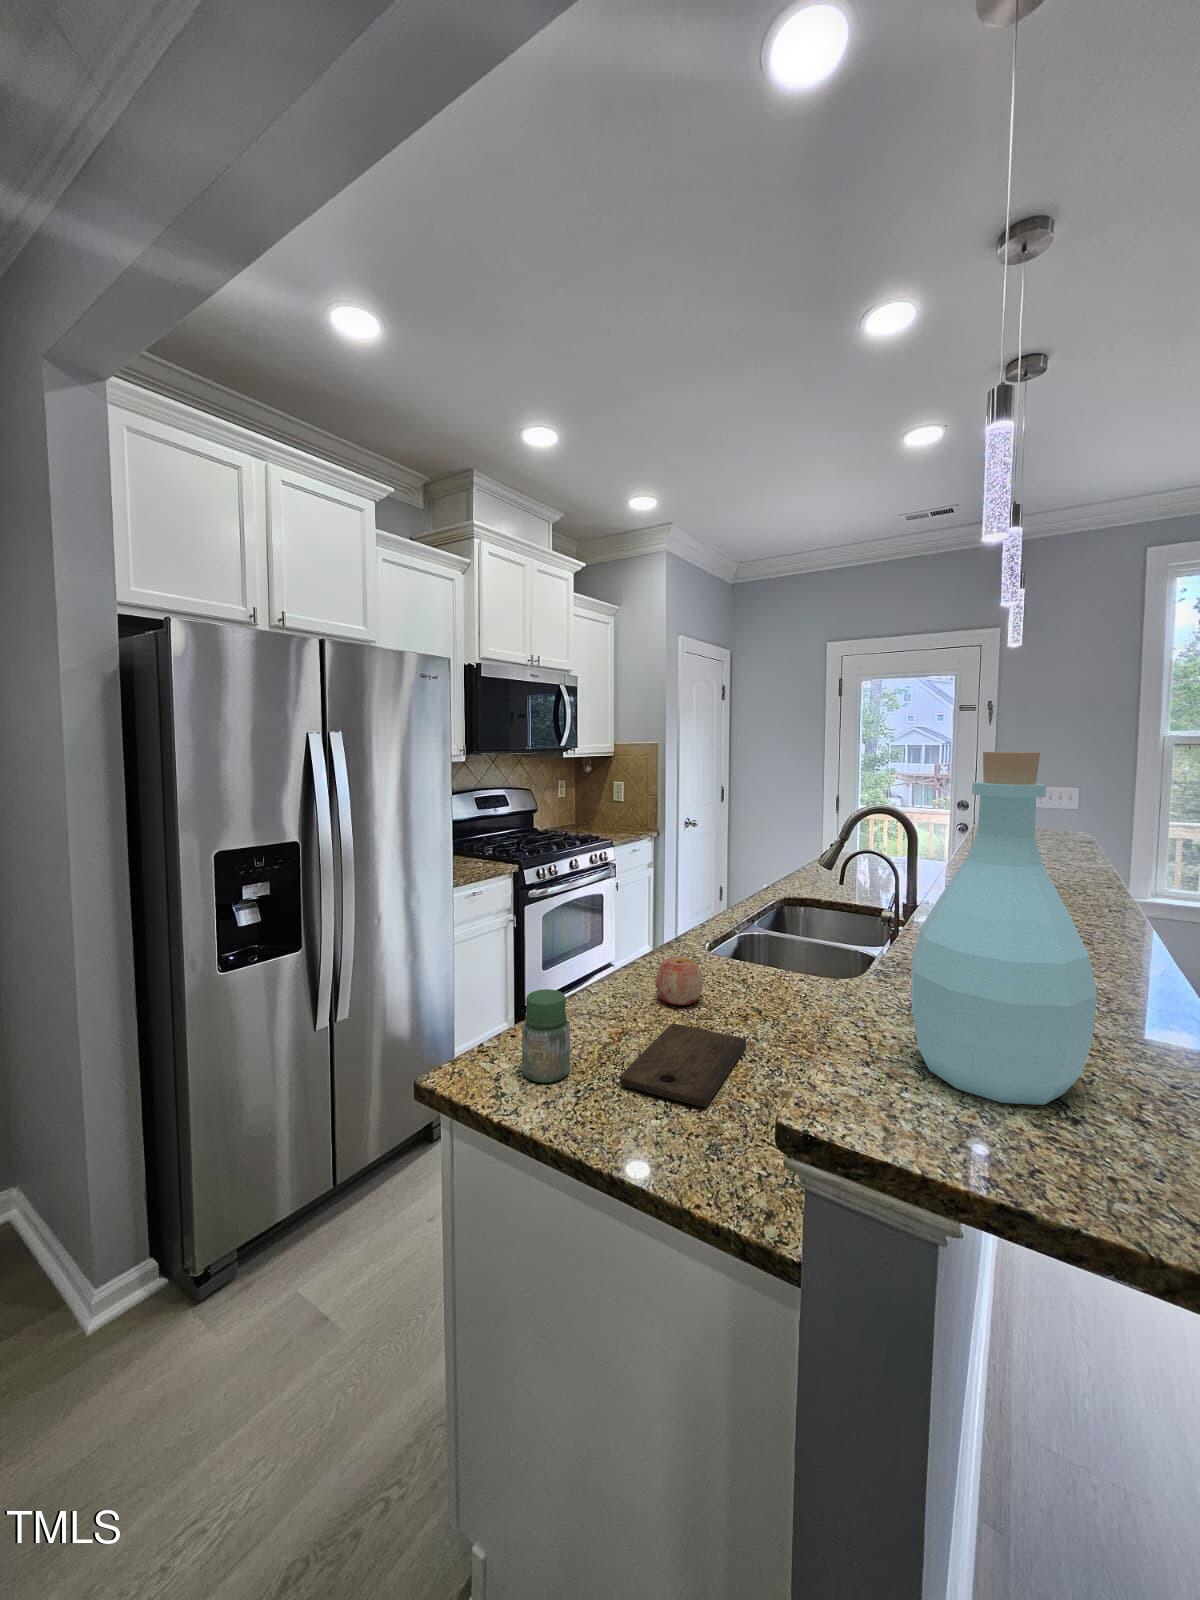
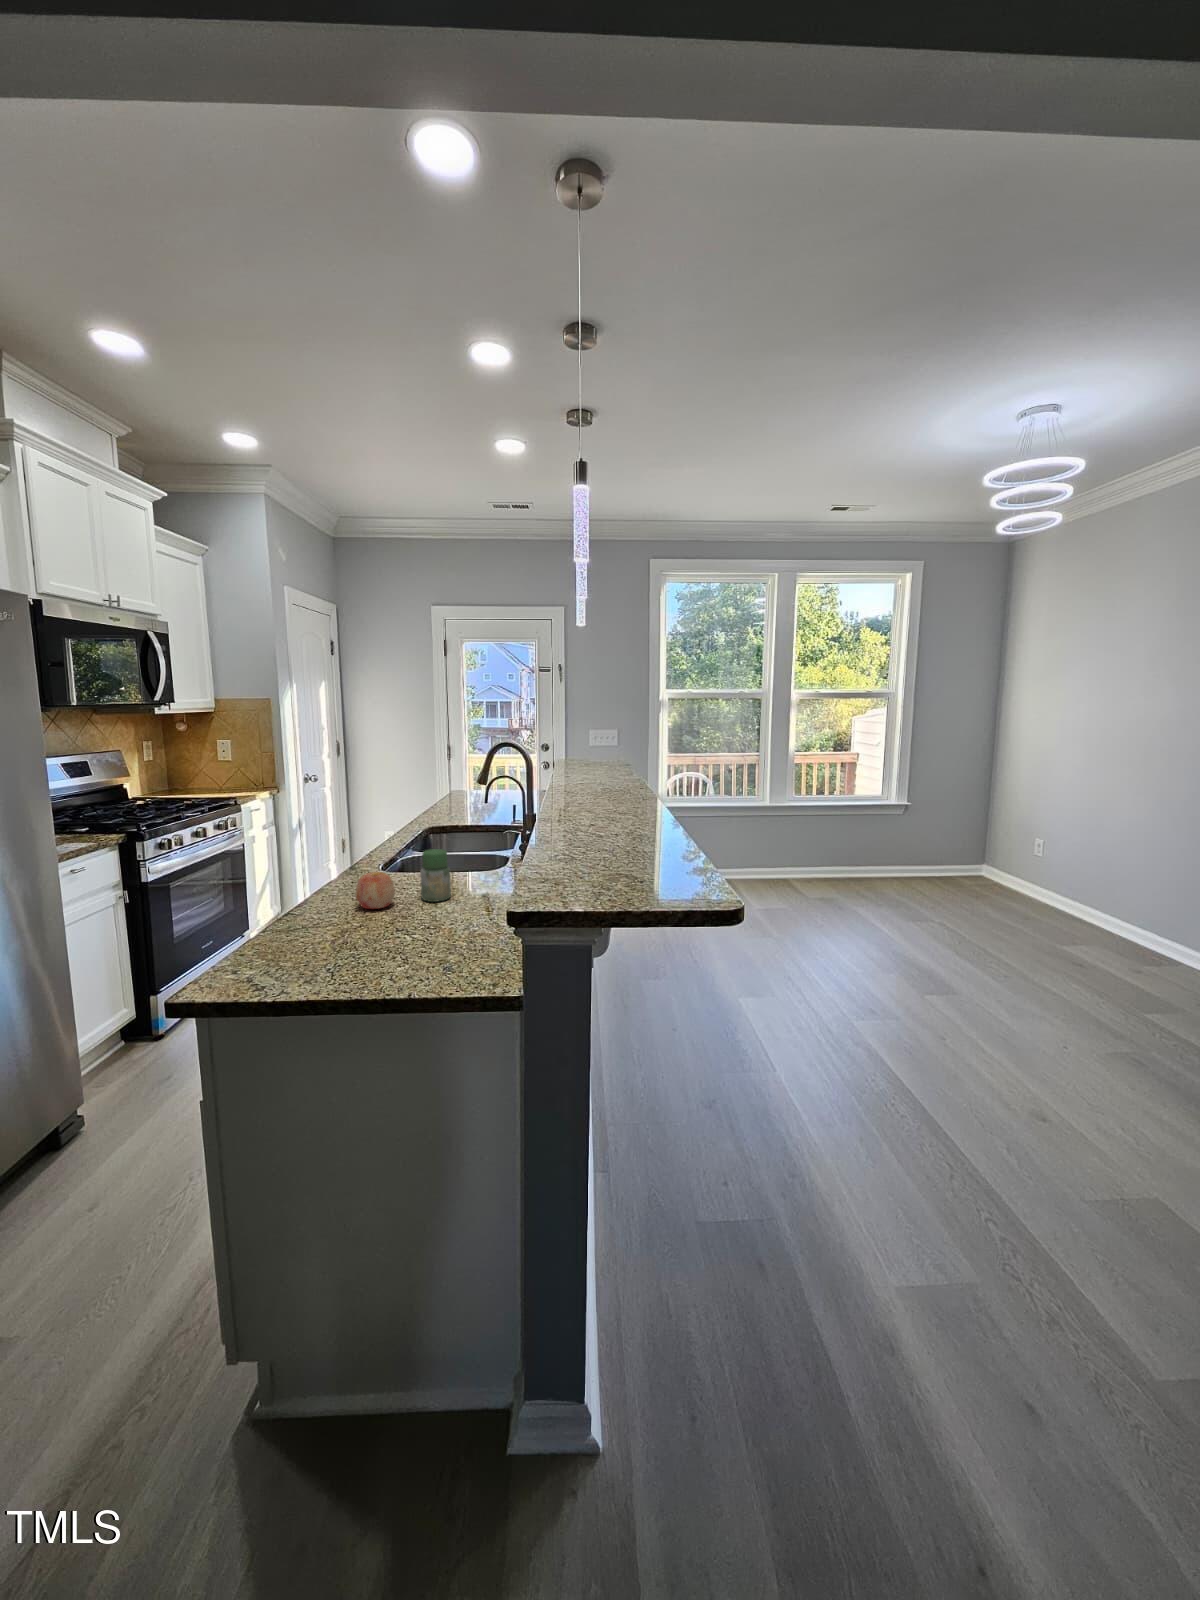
bottle: present [911,752,1097,1105] -> none [563,705,646,881]
jar: present [522,989,570,1082] -> present [420,849,451,902]
cutting board: present [620,1023,746,1107] -> none [359,917,441,961]

